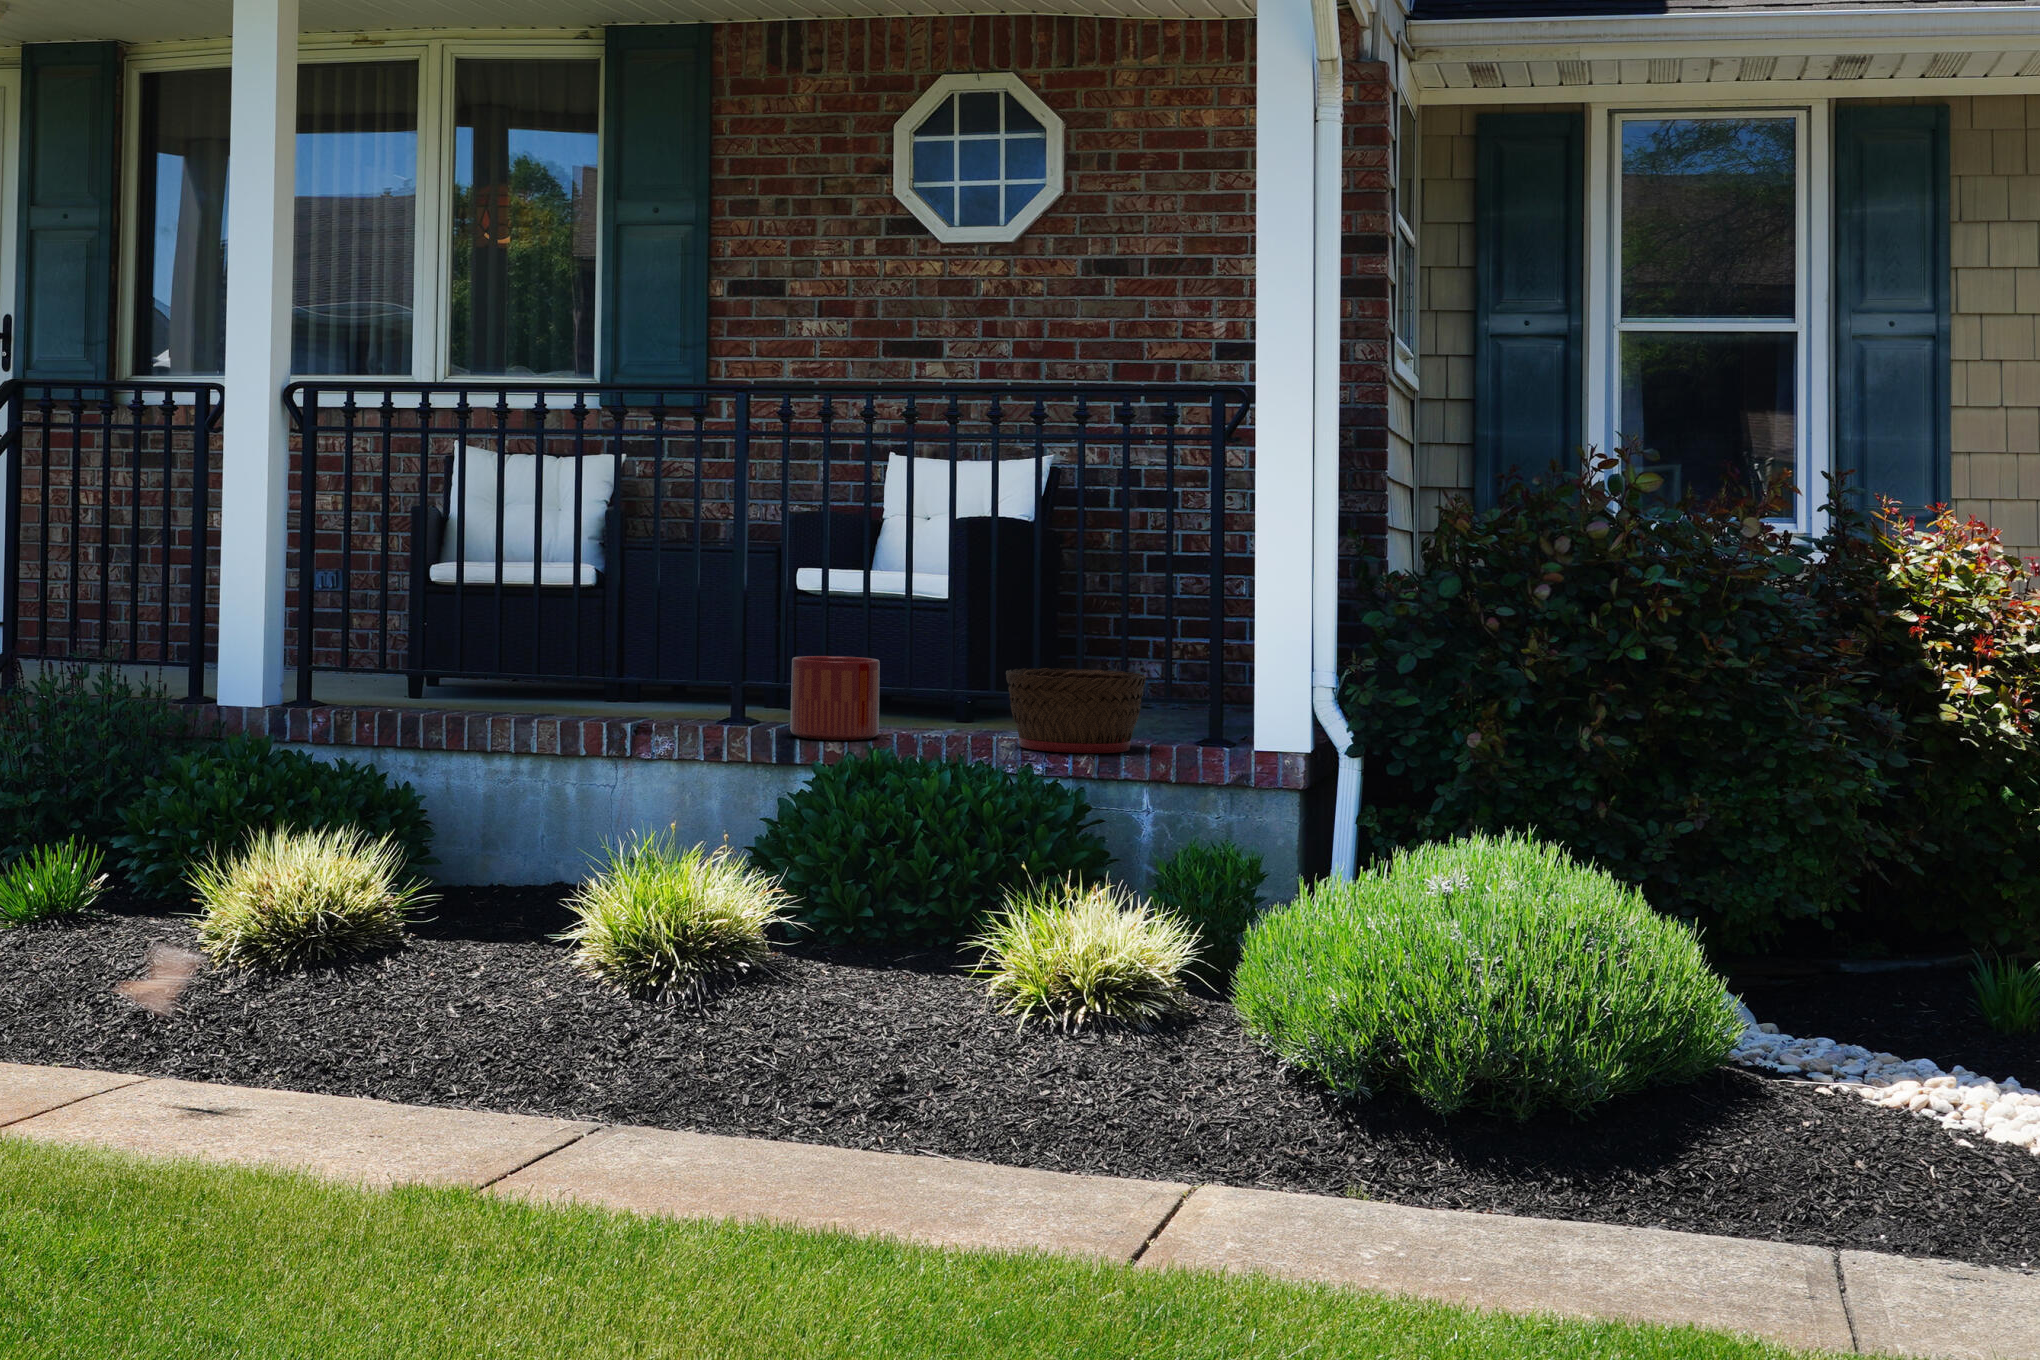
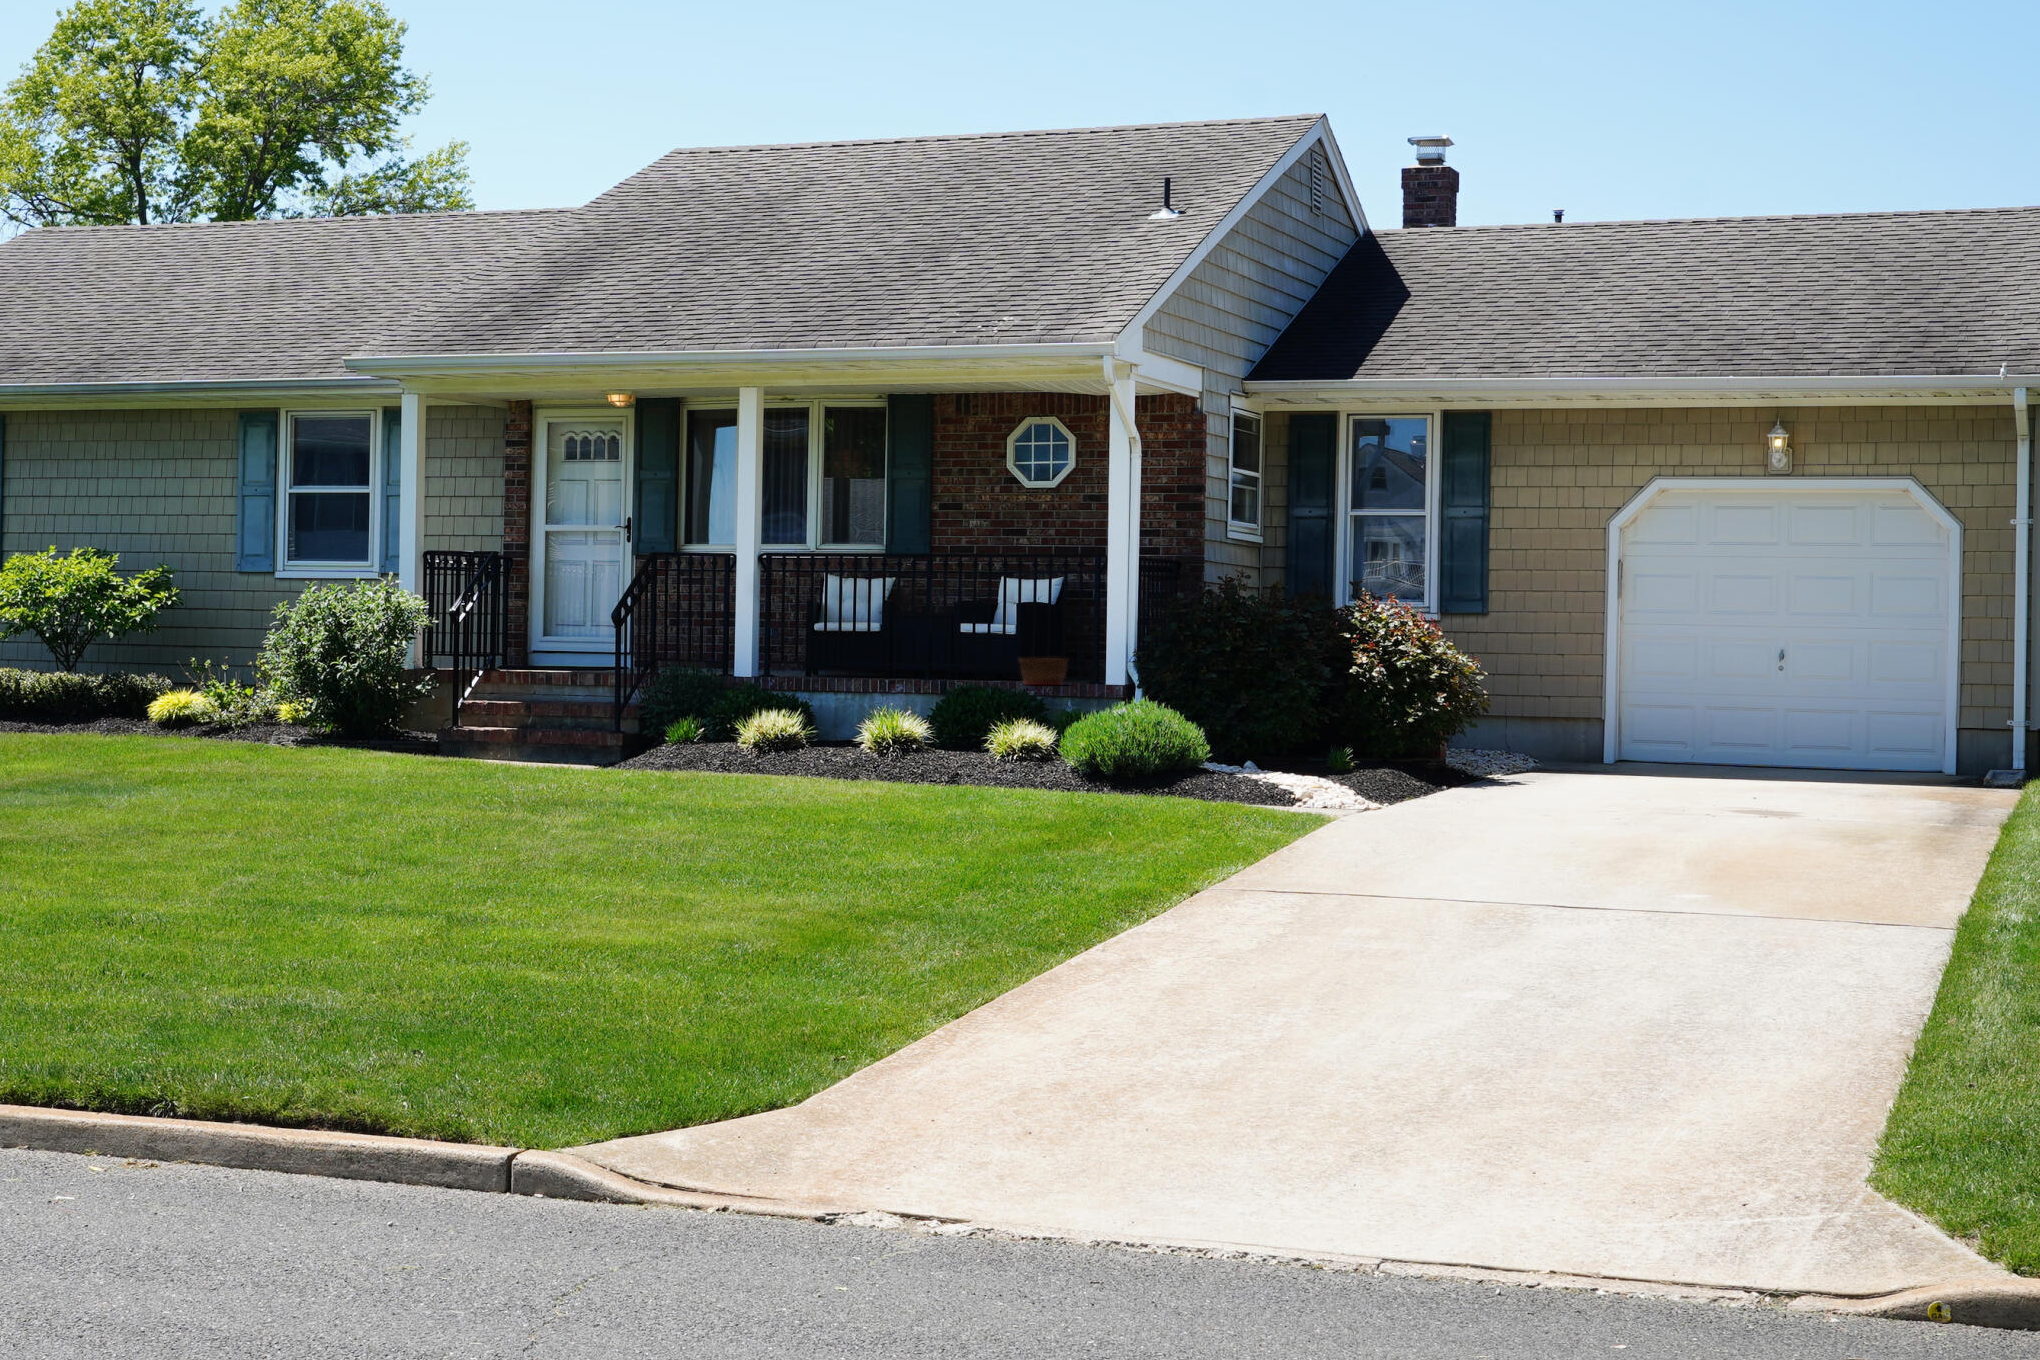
planter: present [790,656,880,740] -> none [945,654,977,683]

